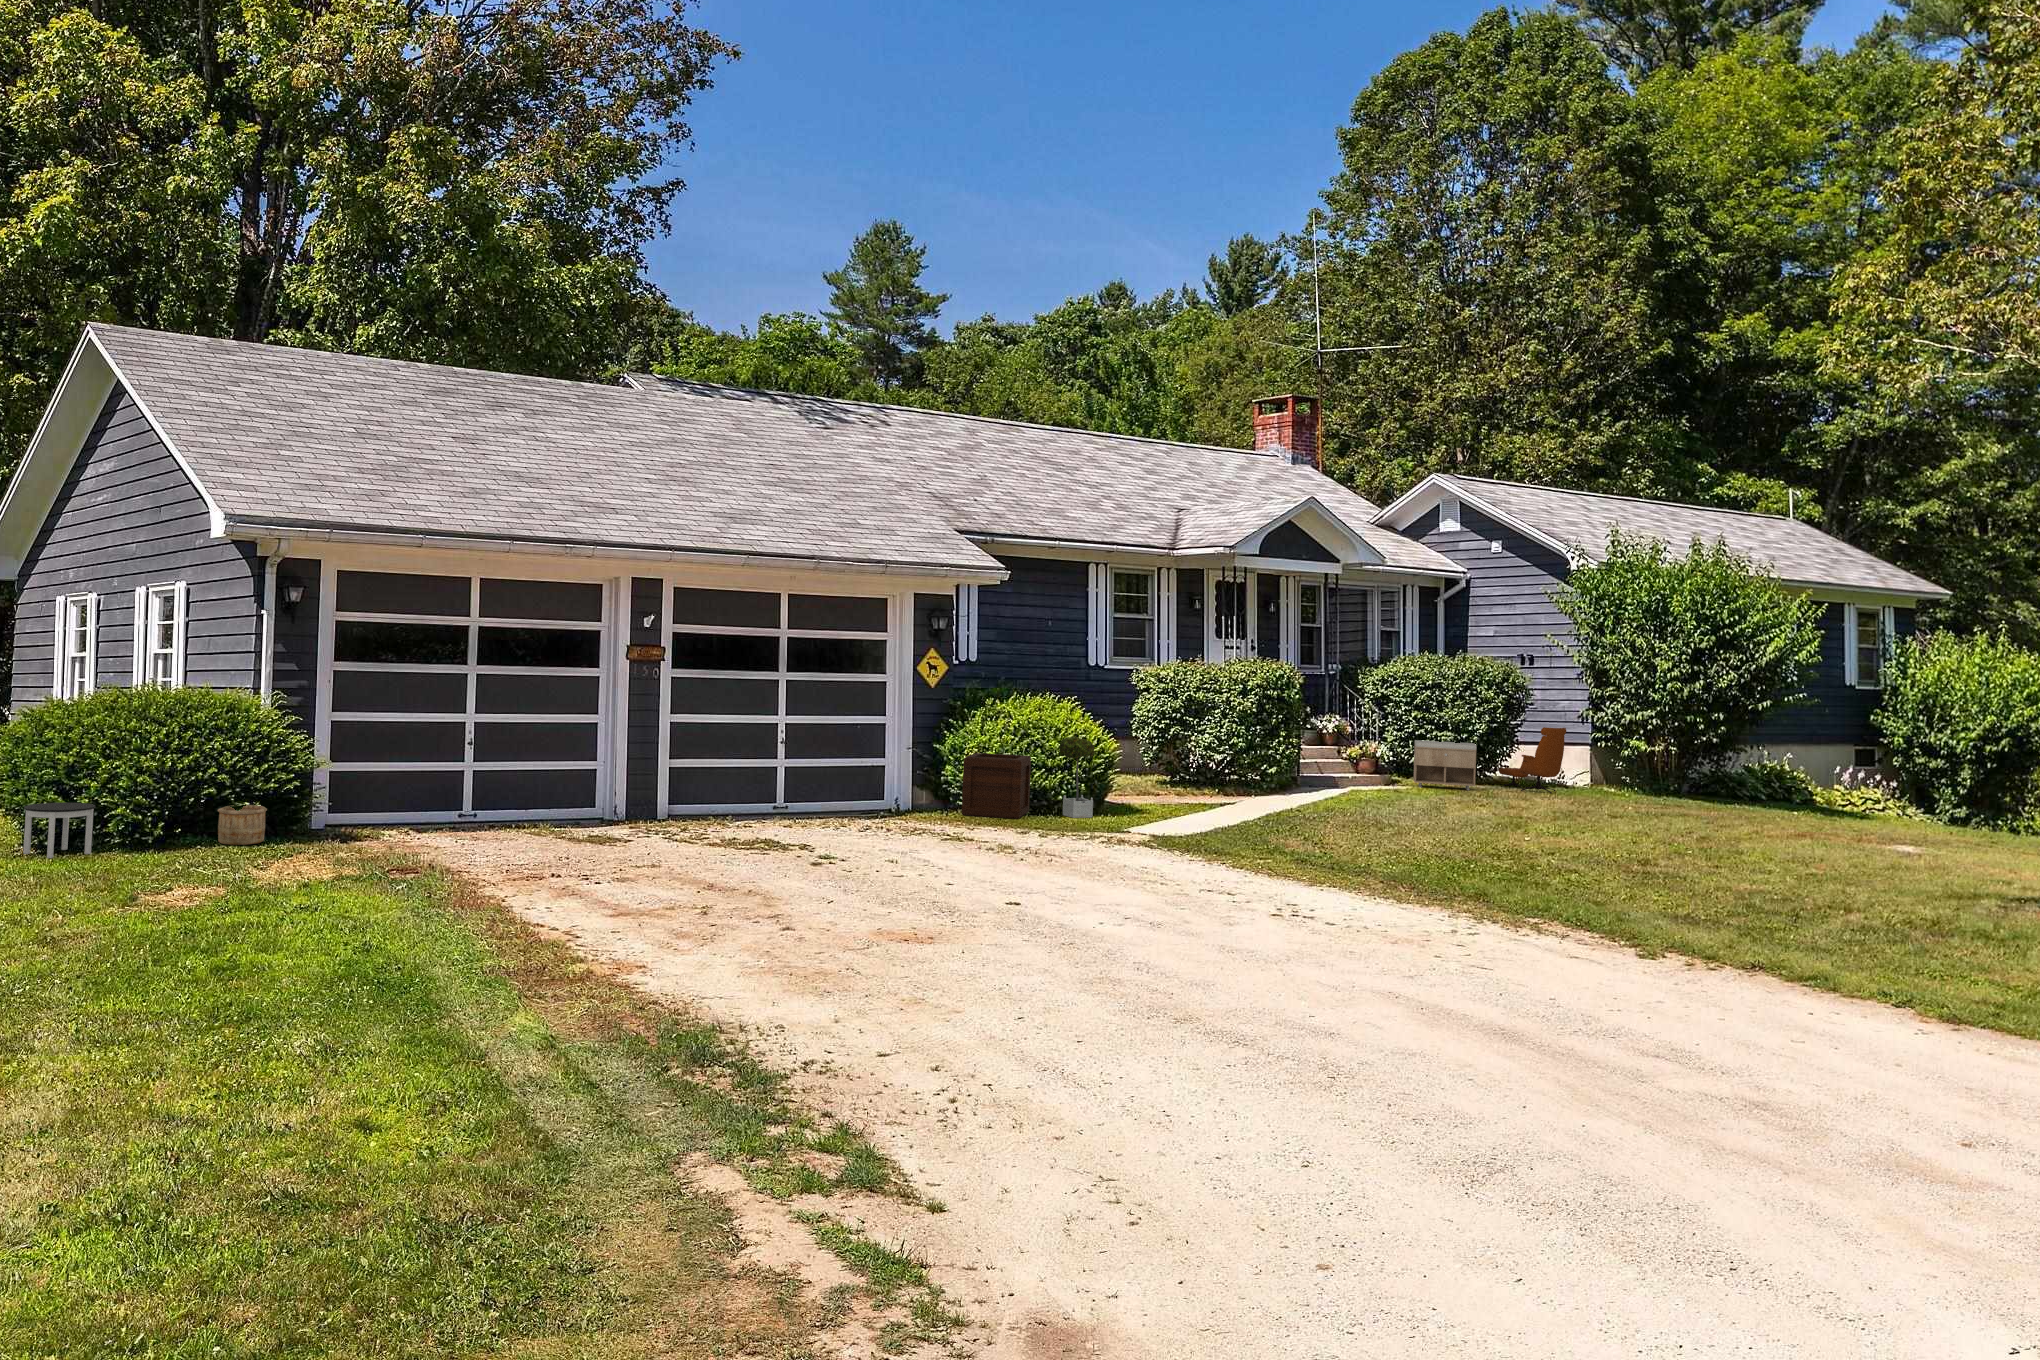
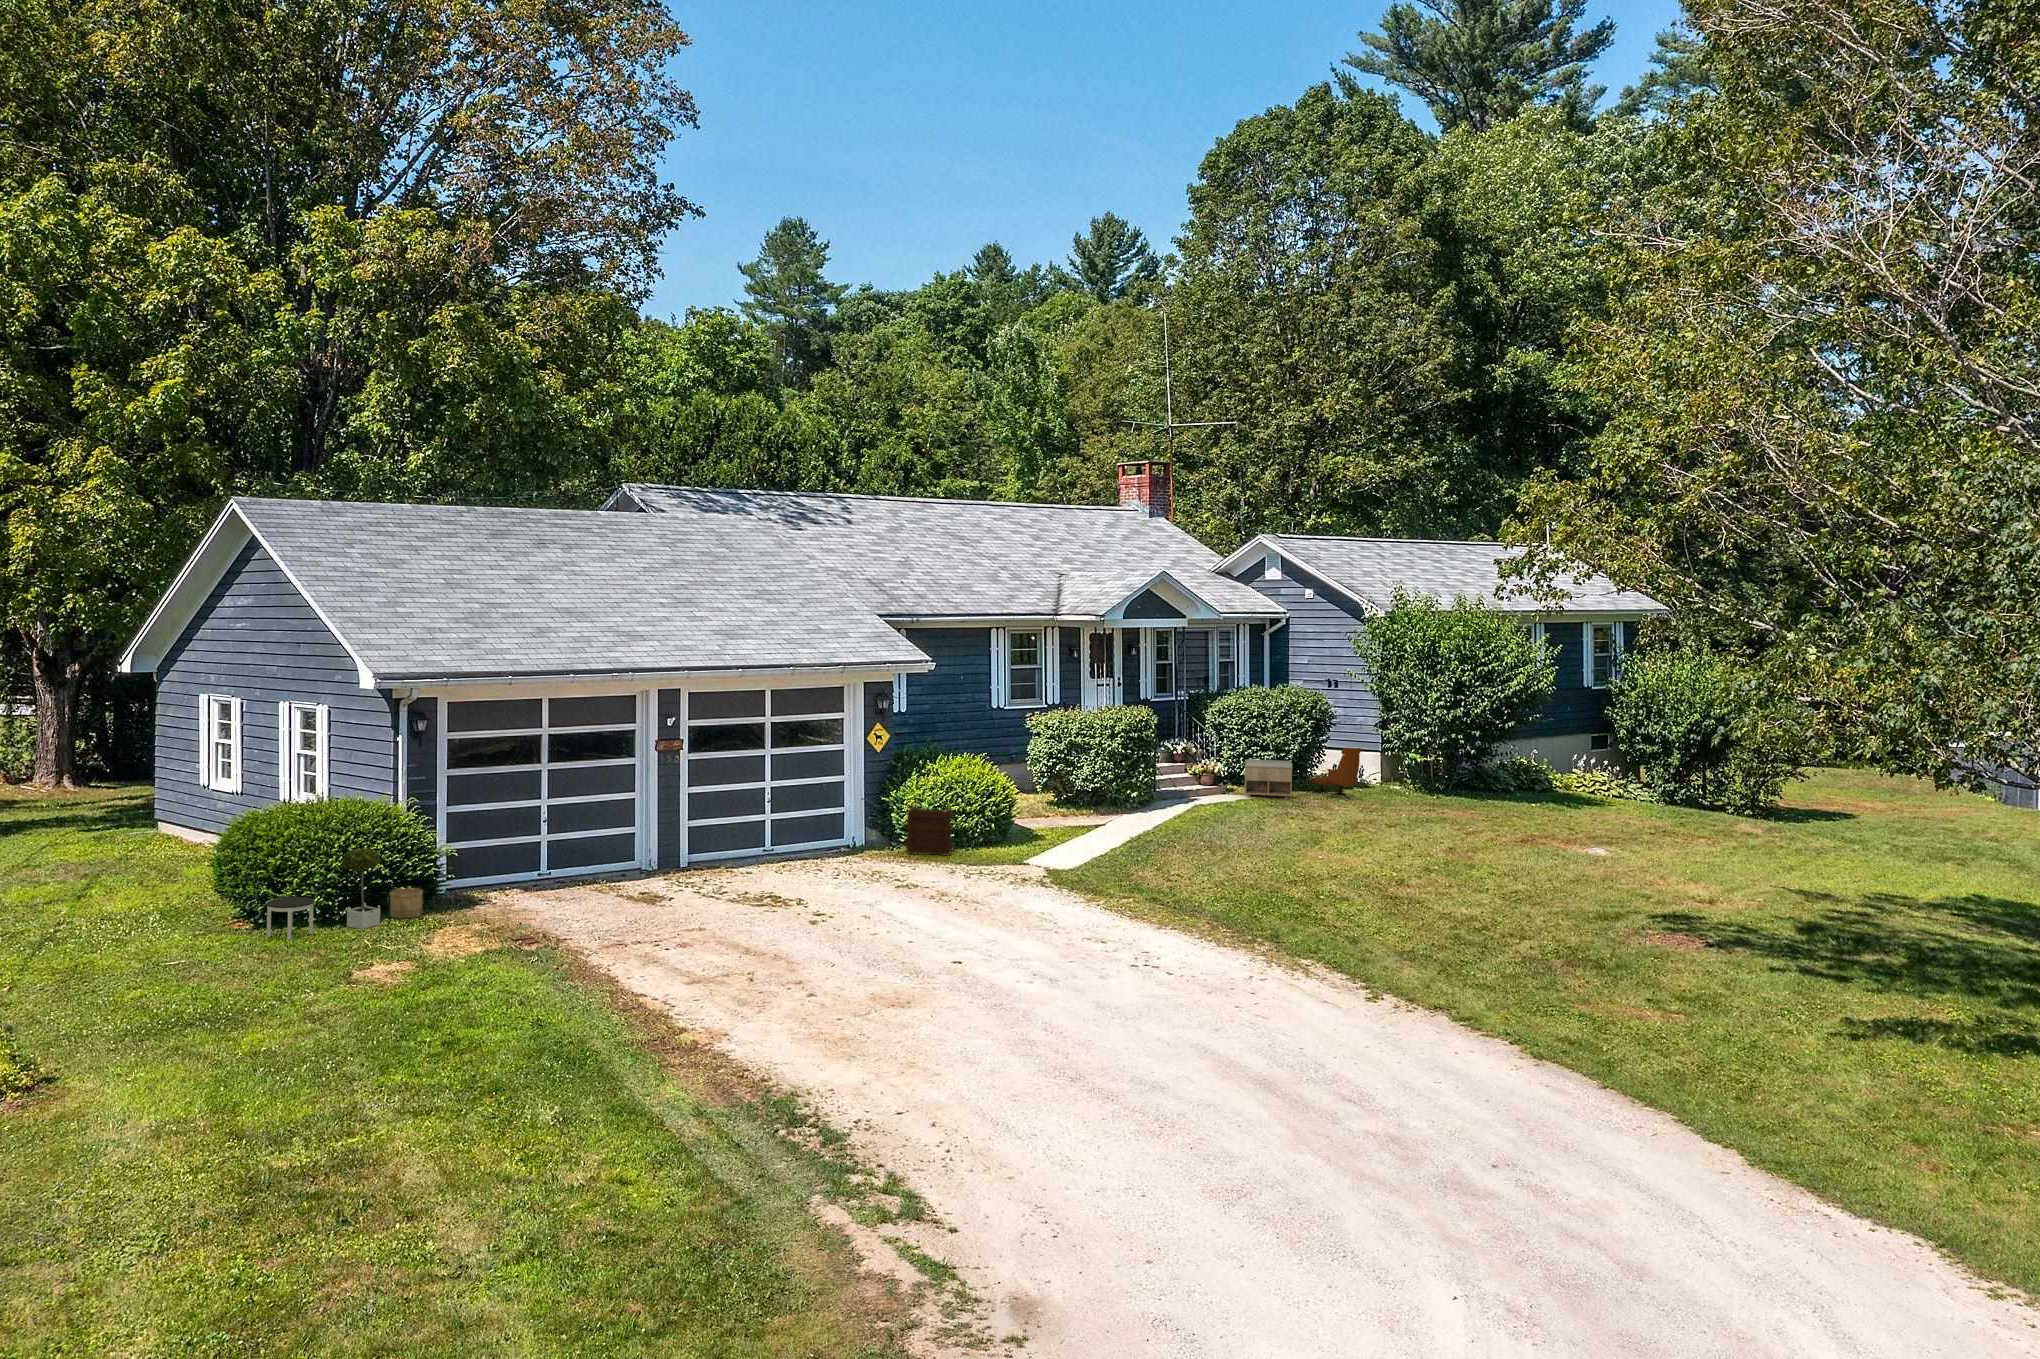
potted tree: present [1059,736,1095,818] -> present [342,848,381,929]

